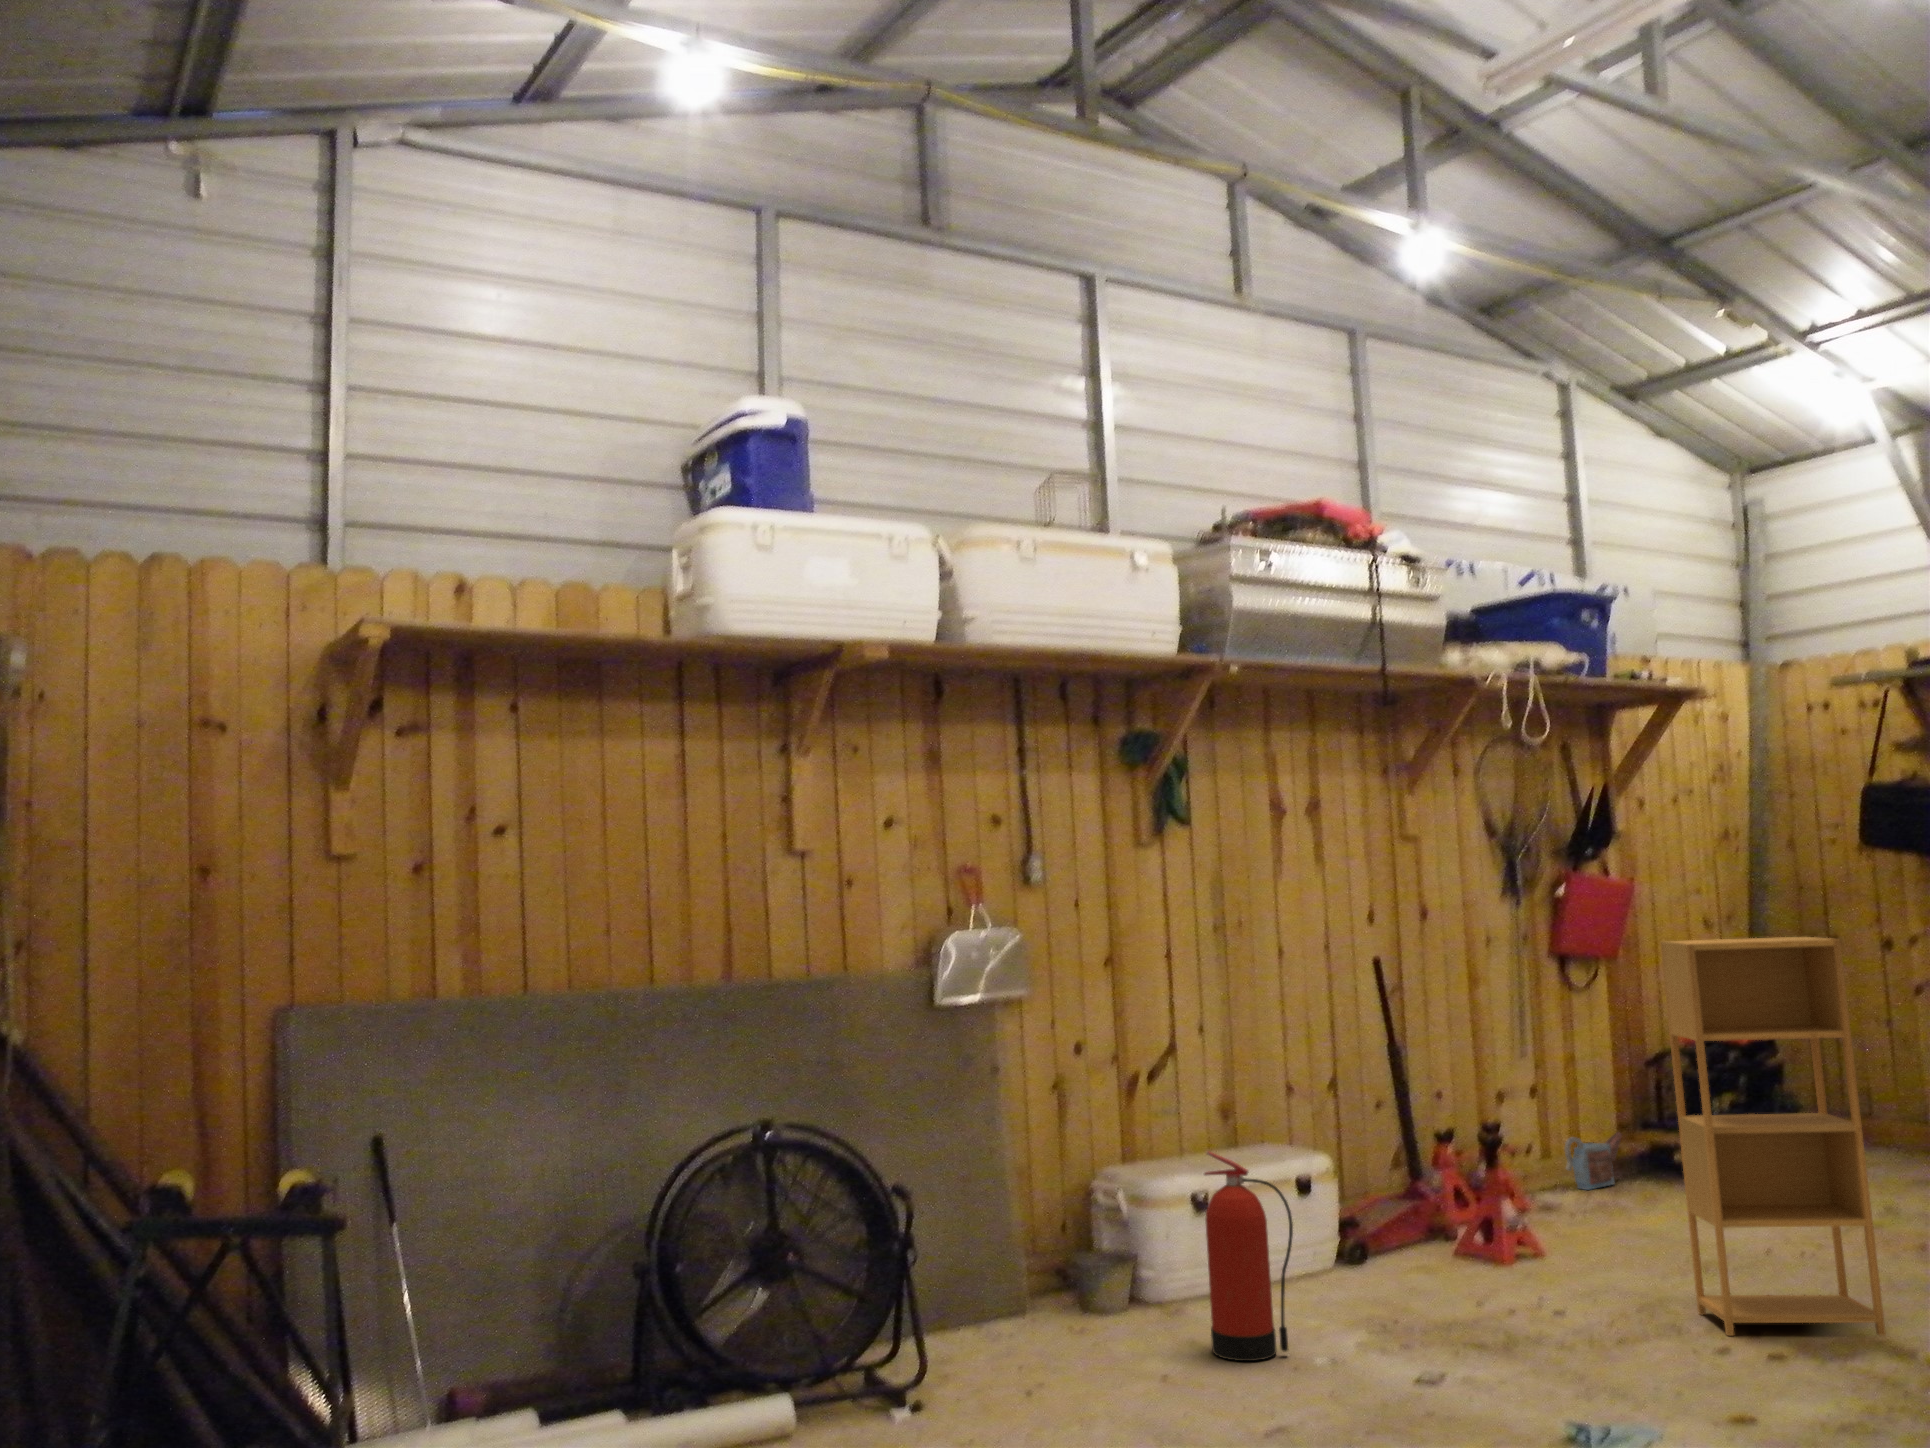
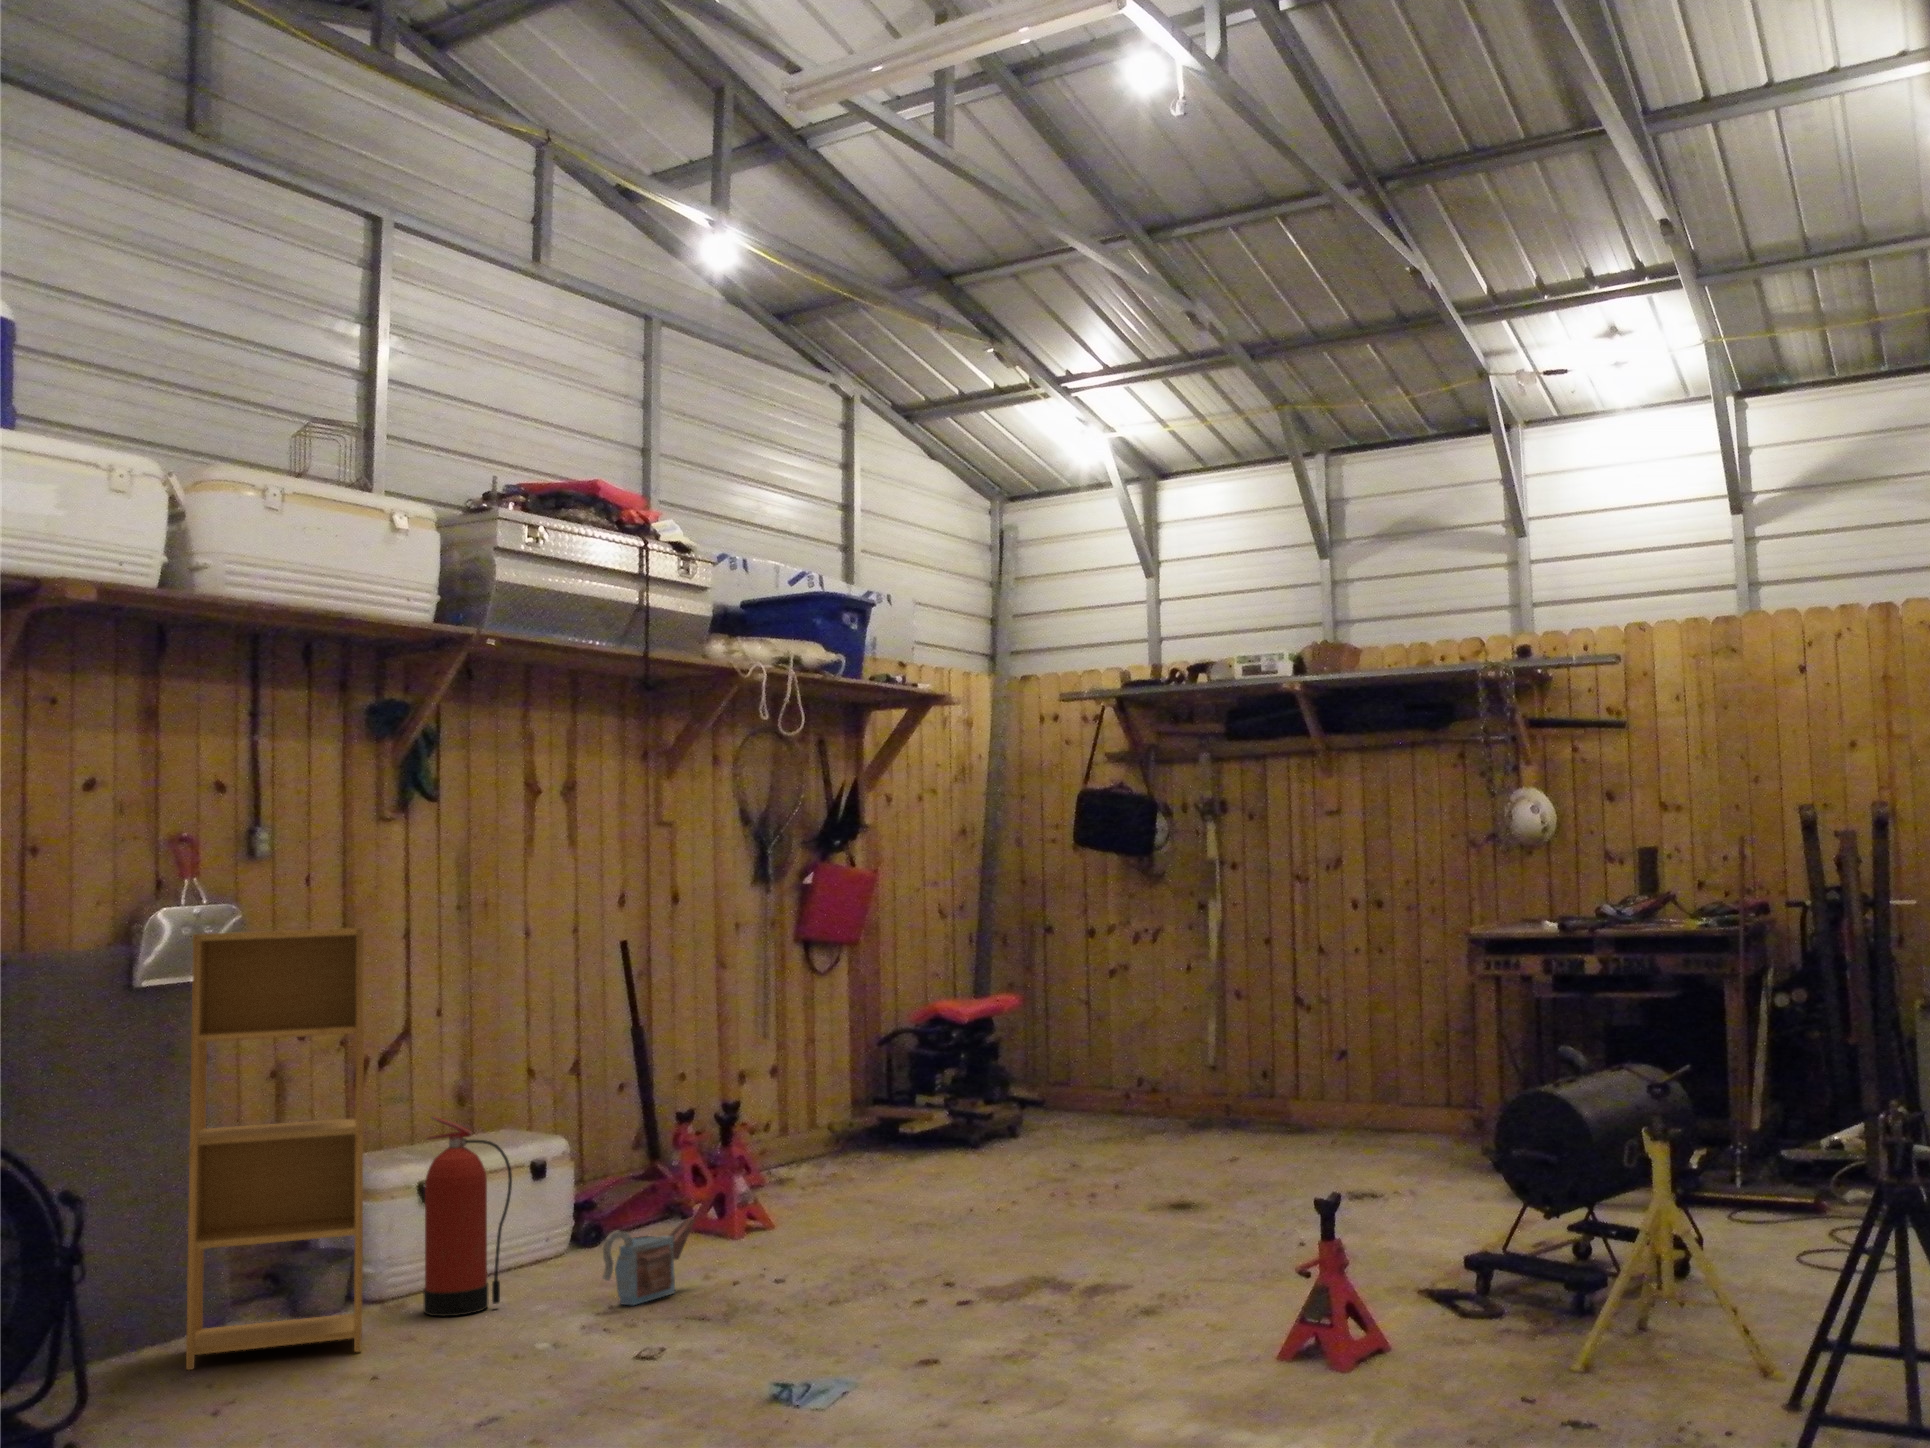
shelving unit: present [1661,937,1886,1336] -> present [186,928,365,1370]
watering can: present [1565,1132,1622,1190] -> present [602,1217,694,1306]

